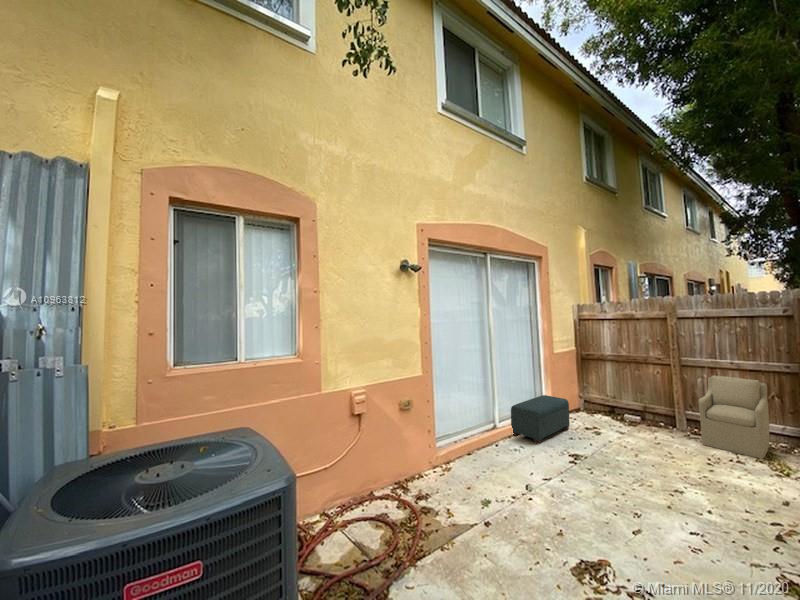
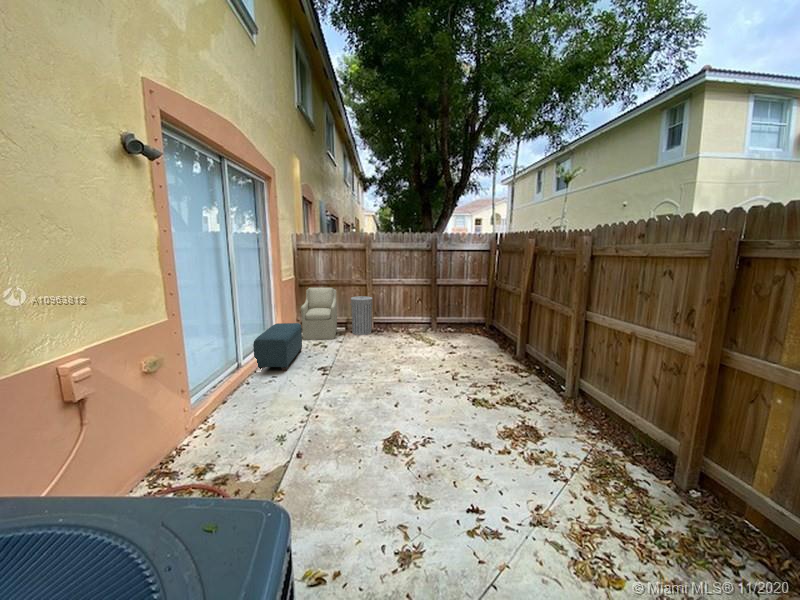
chair: present [699,375,769,459] -> present [301,288,337,340]
trash can: none [645,381,680,432] -> present [351,296,373,335]

